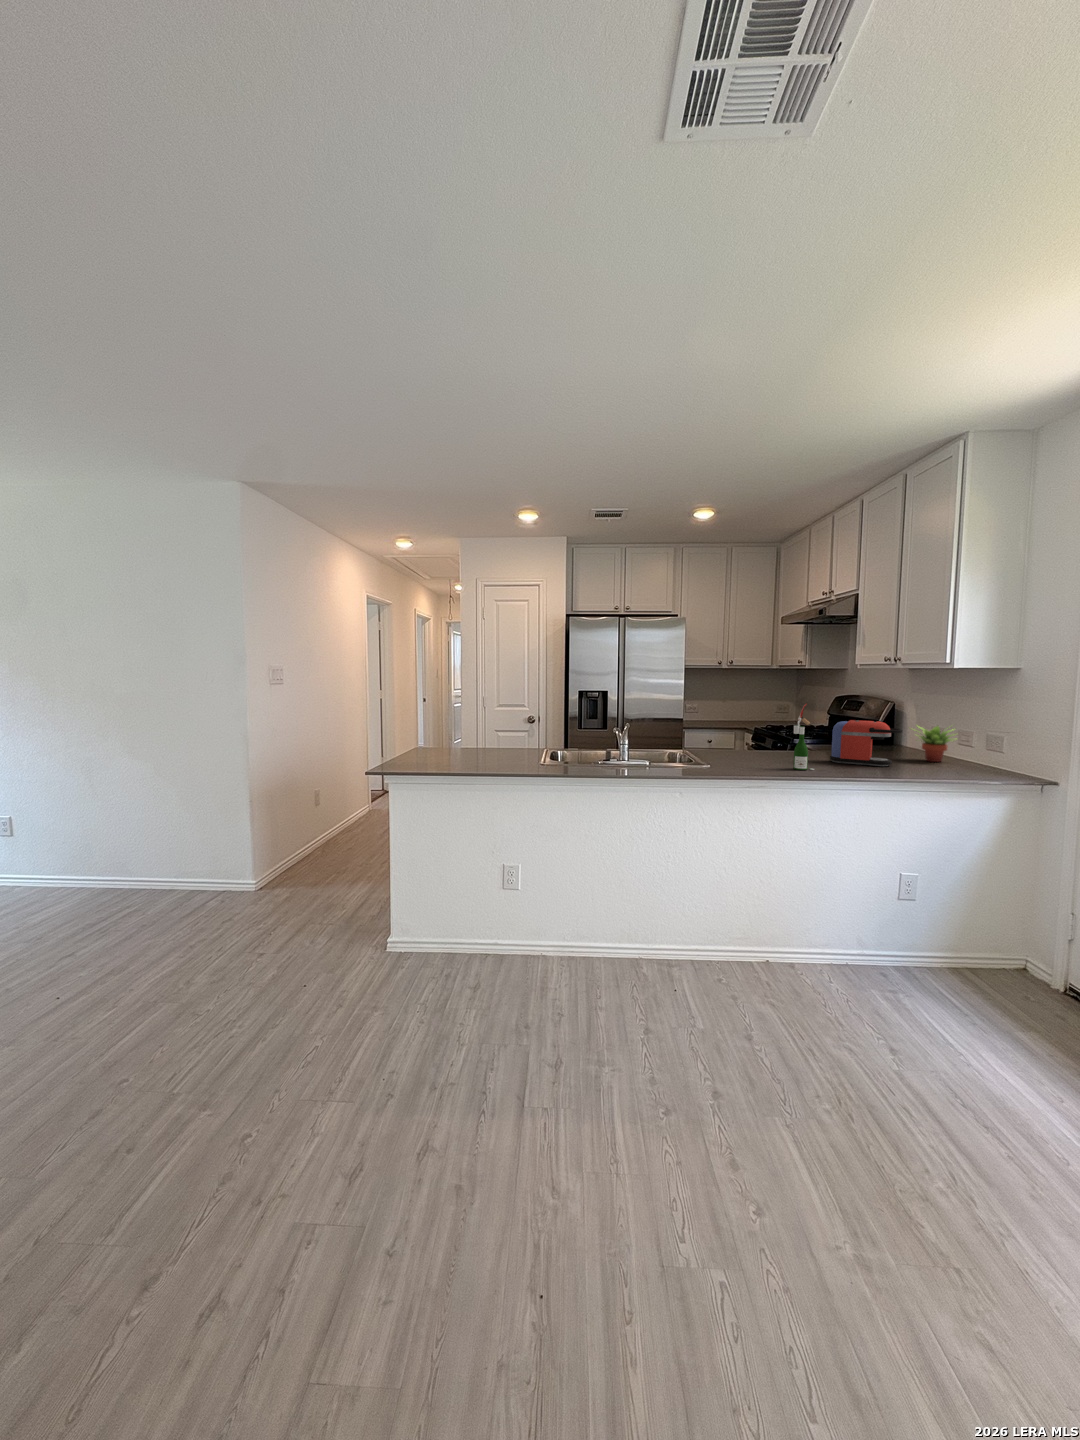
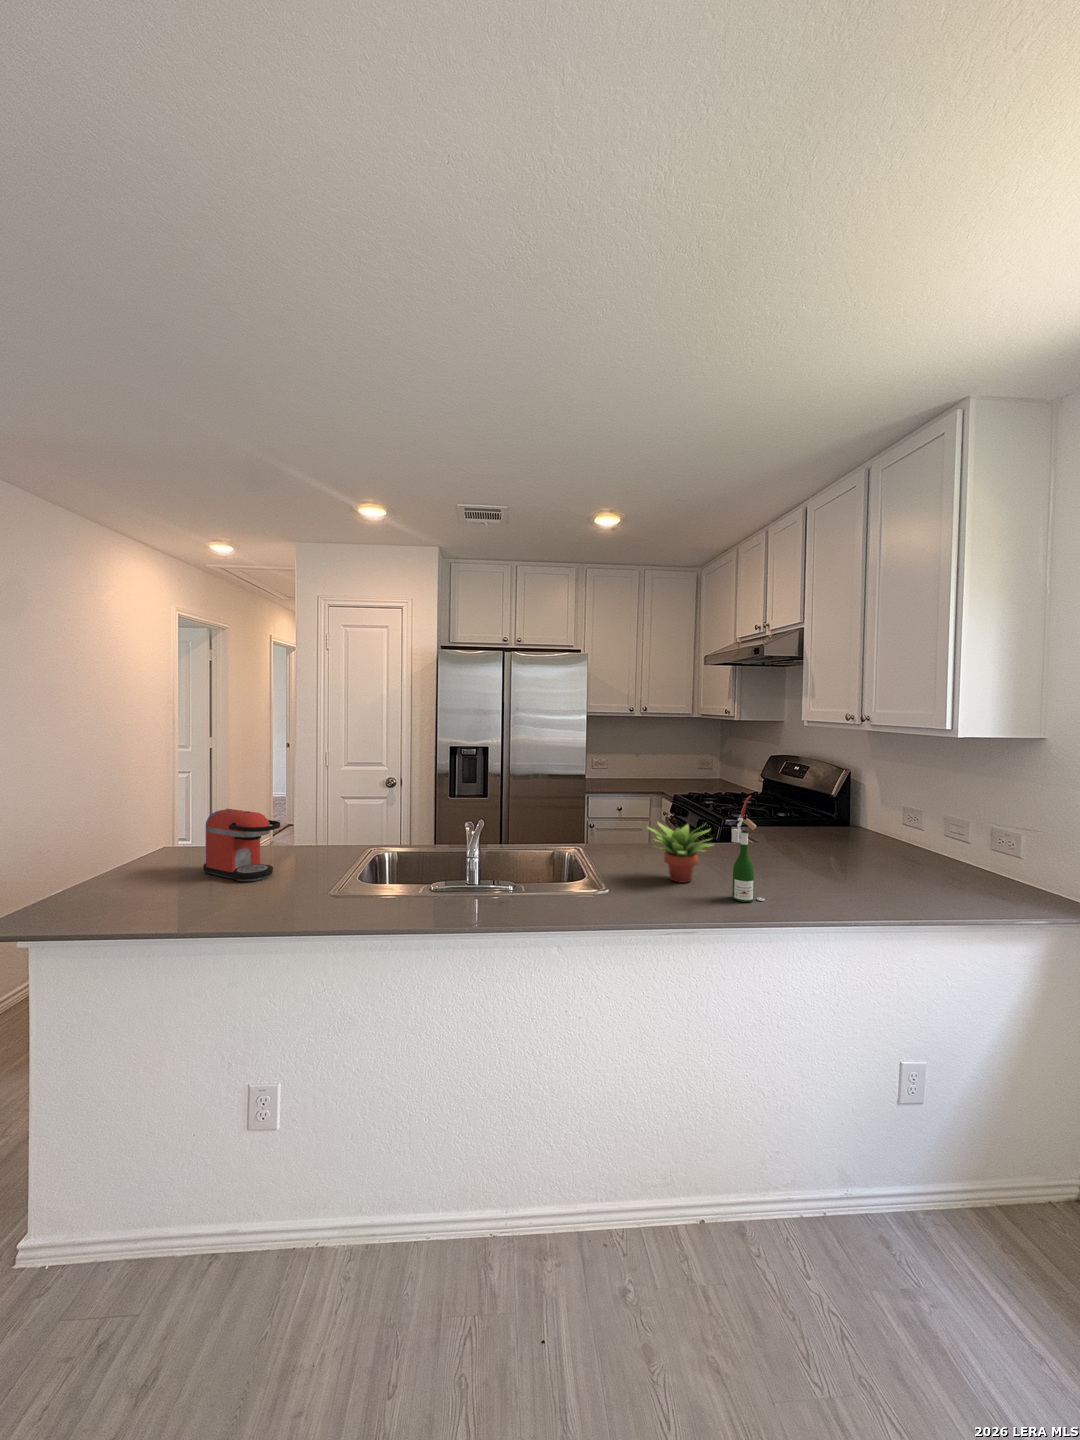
coffee maker: present [830,720,902,766] -> present [203,809,280,881]
succulent plant: present [917,725,955,762] -> present [647,822,714,883]

